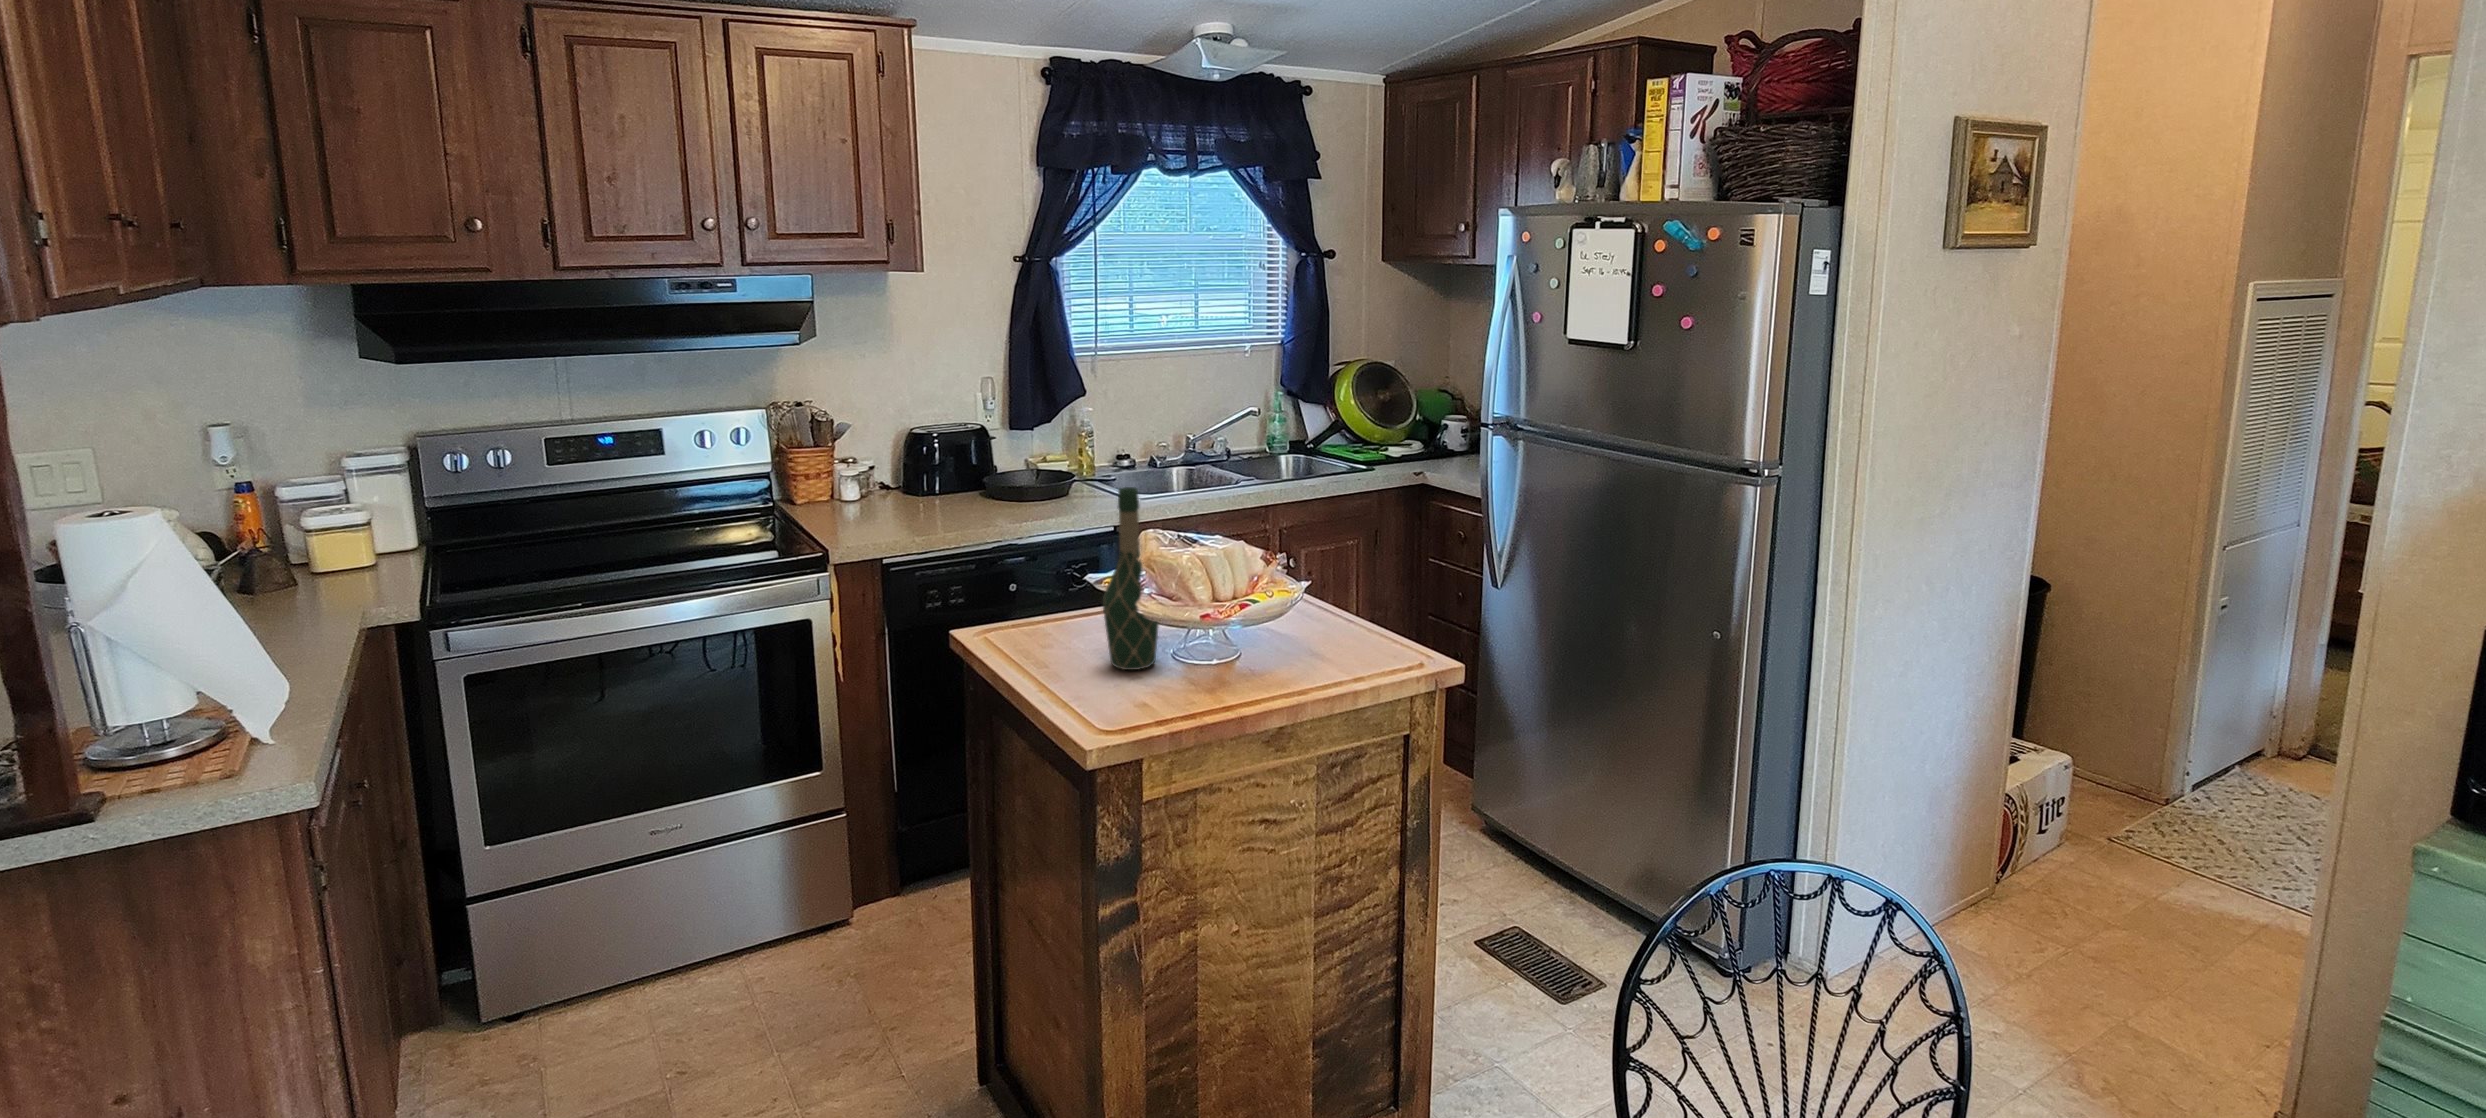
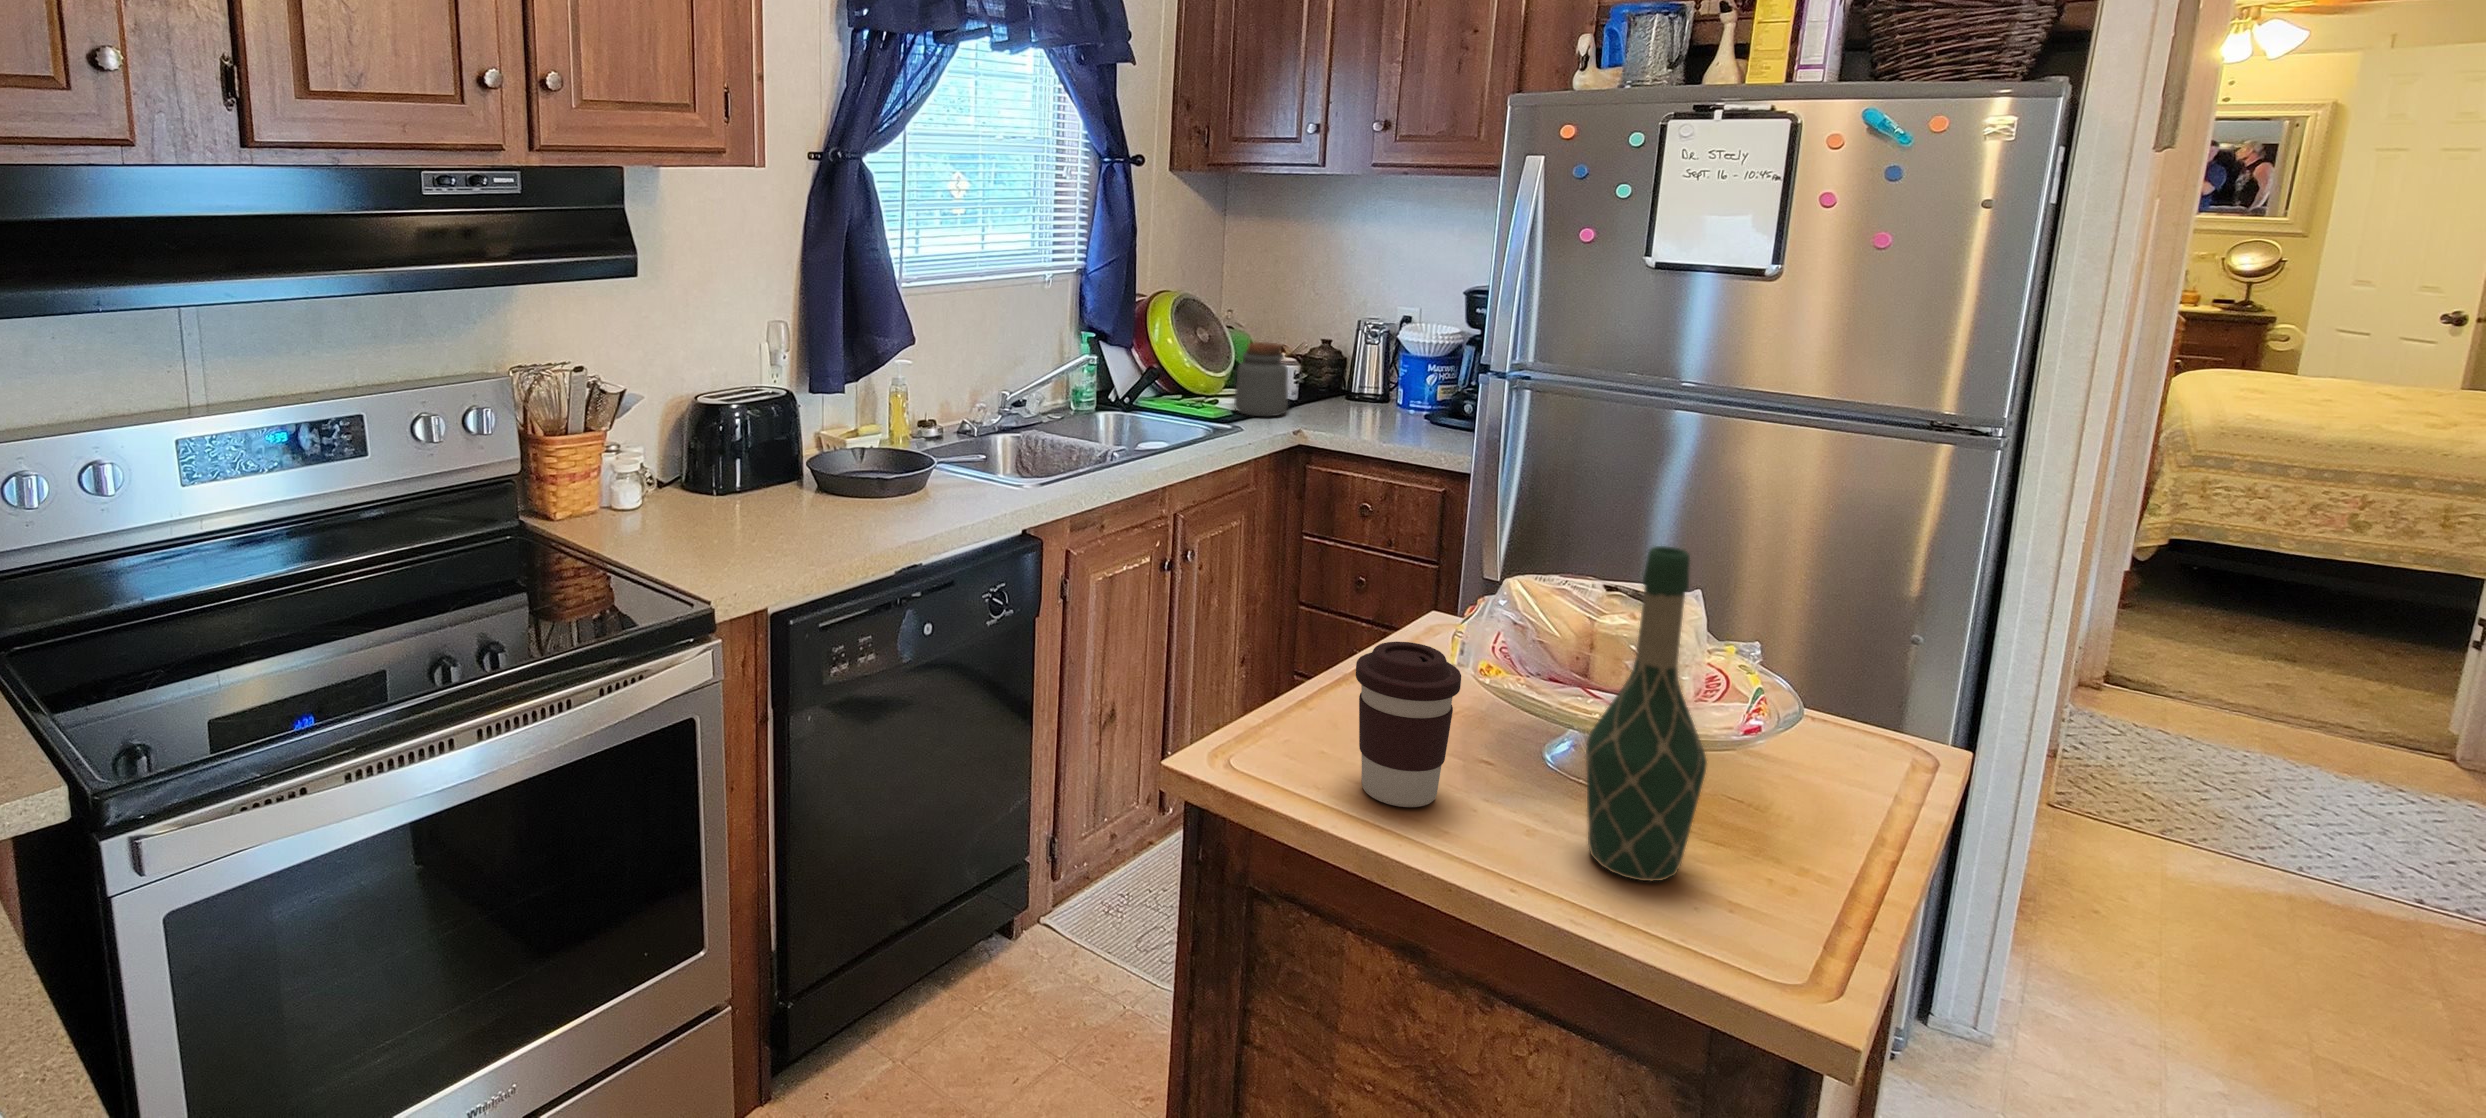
jar: none [1384,400,1426,459] -> present [1234,342,1288,416]
coffee cup: none [1032,549,1089,639] -> present [1356,642,1461,807]

